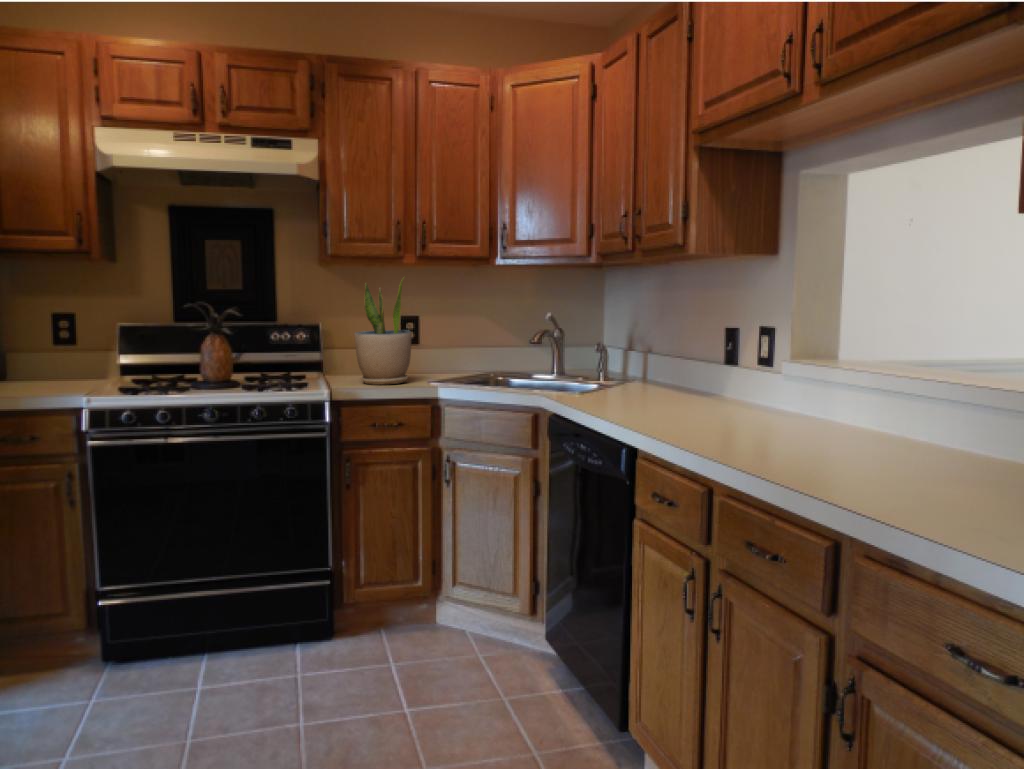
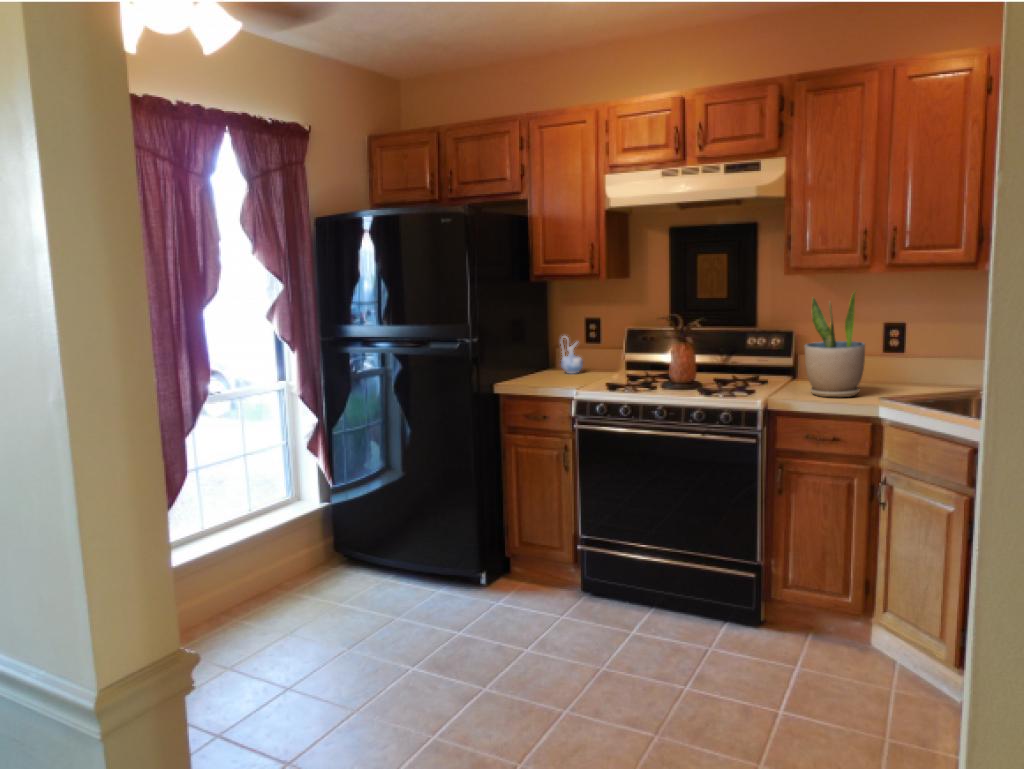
ceramic pitcher: none [23,334,60,384] -> present [561,339,583,374]

